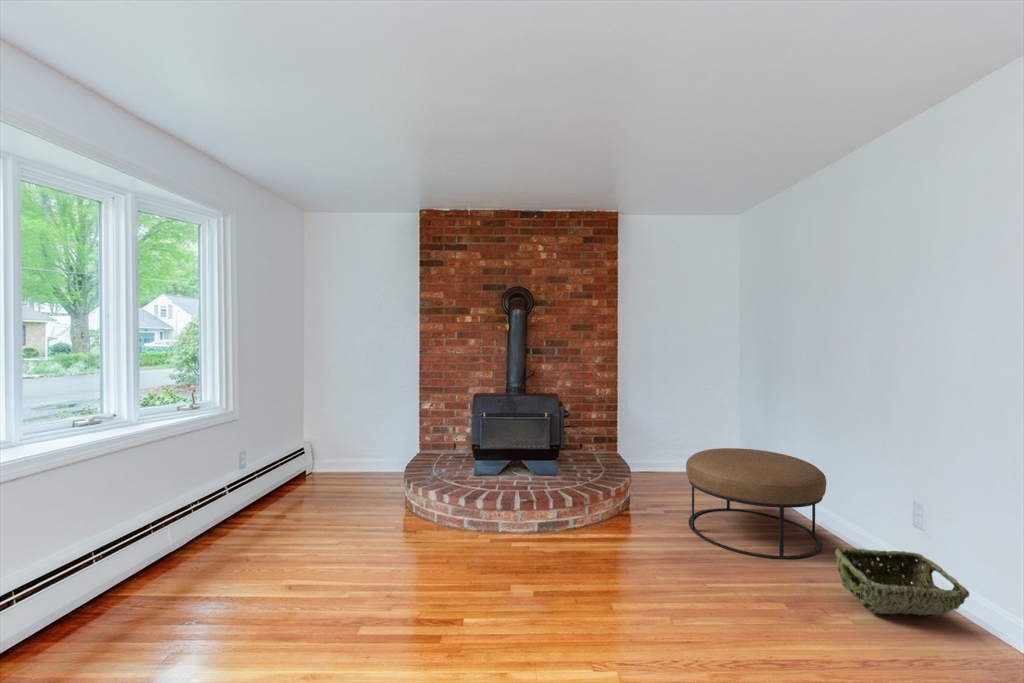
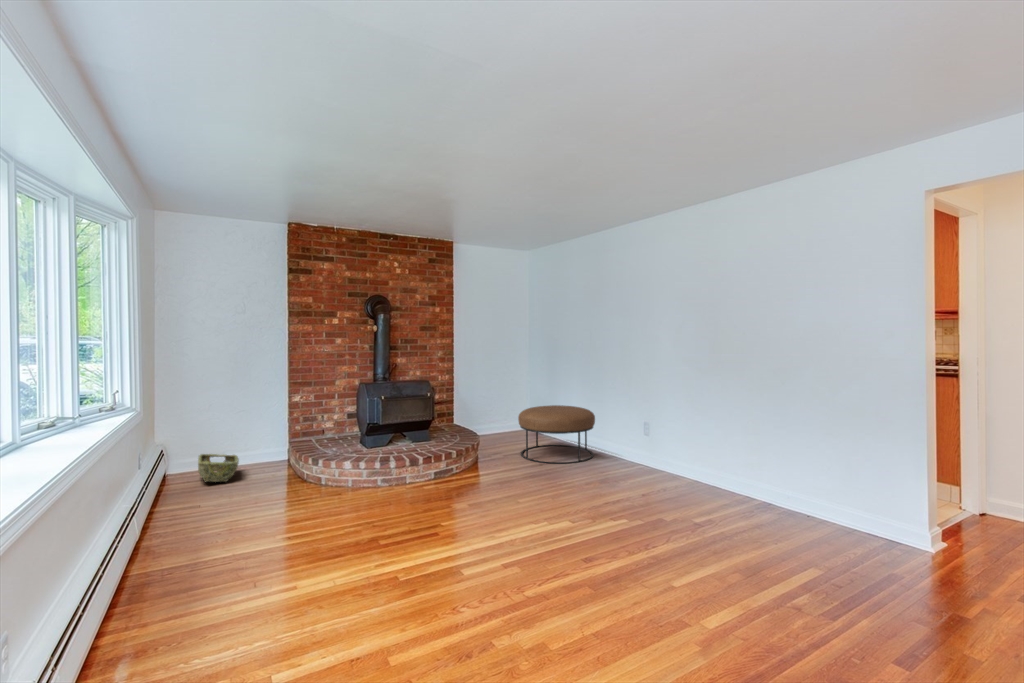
woven basket: present [835,548,969,616] -> present [198,454,239,482]

